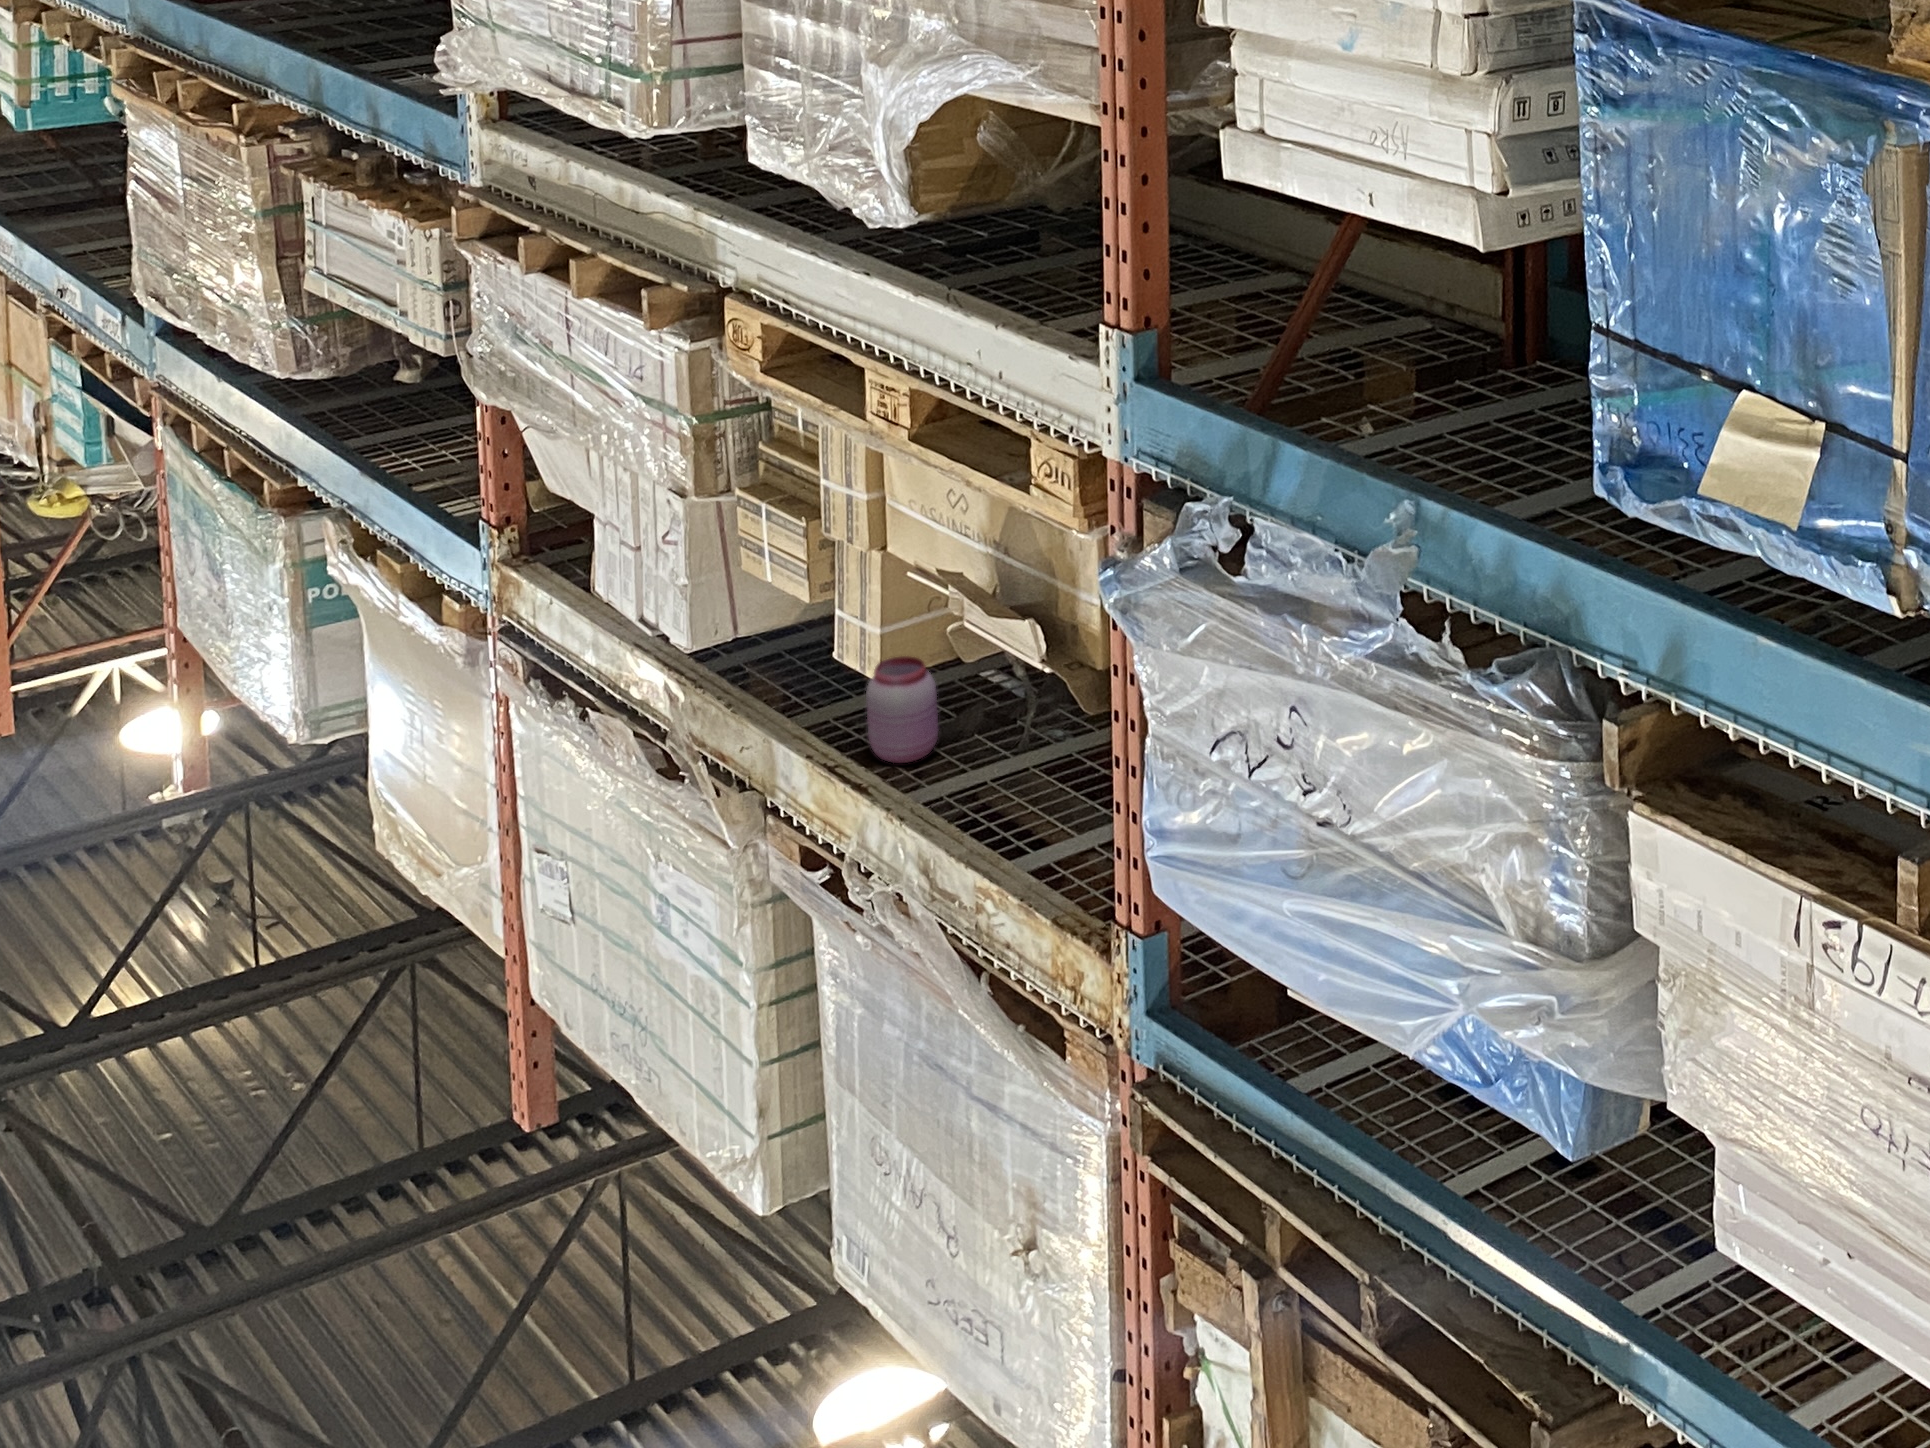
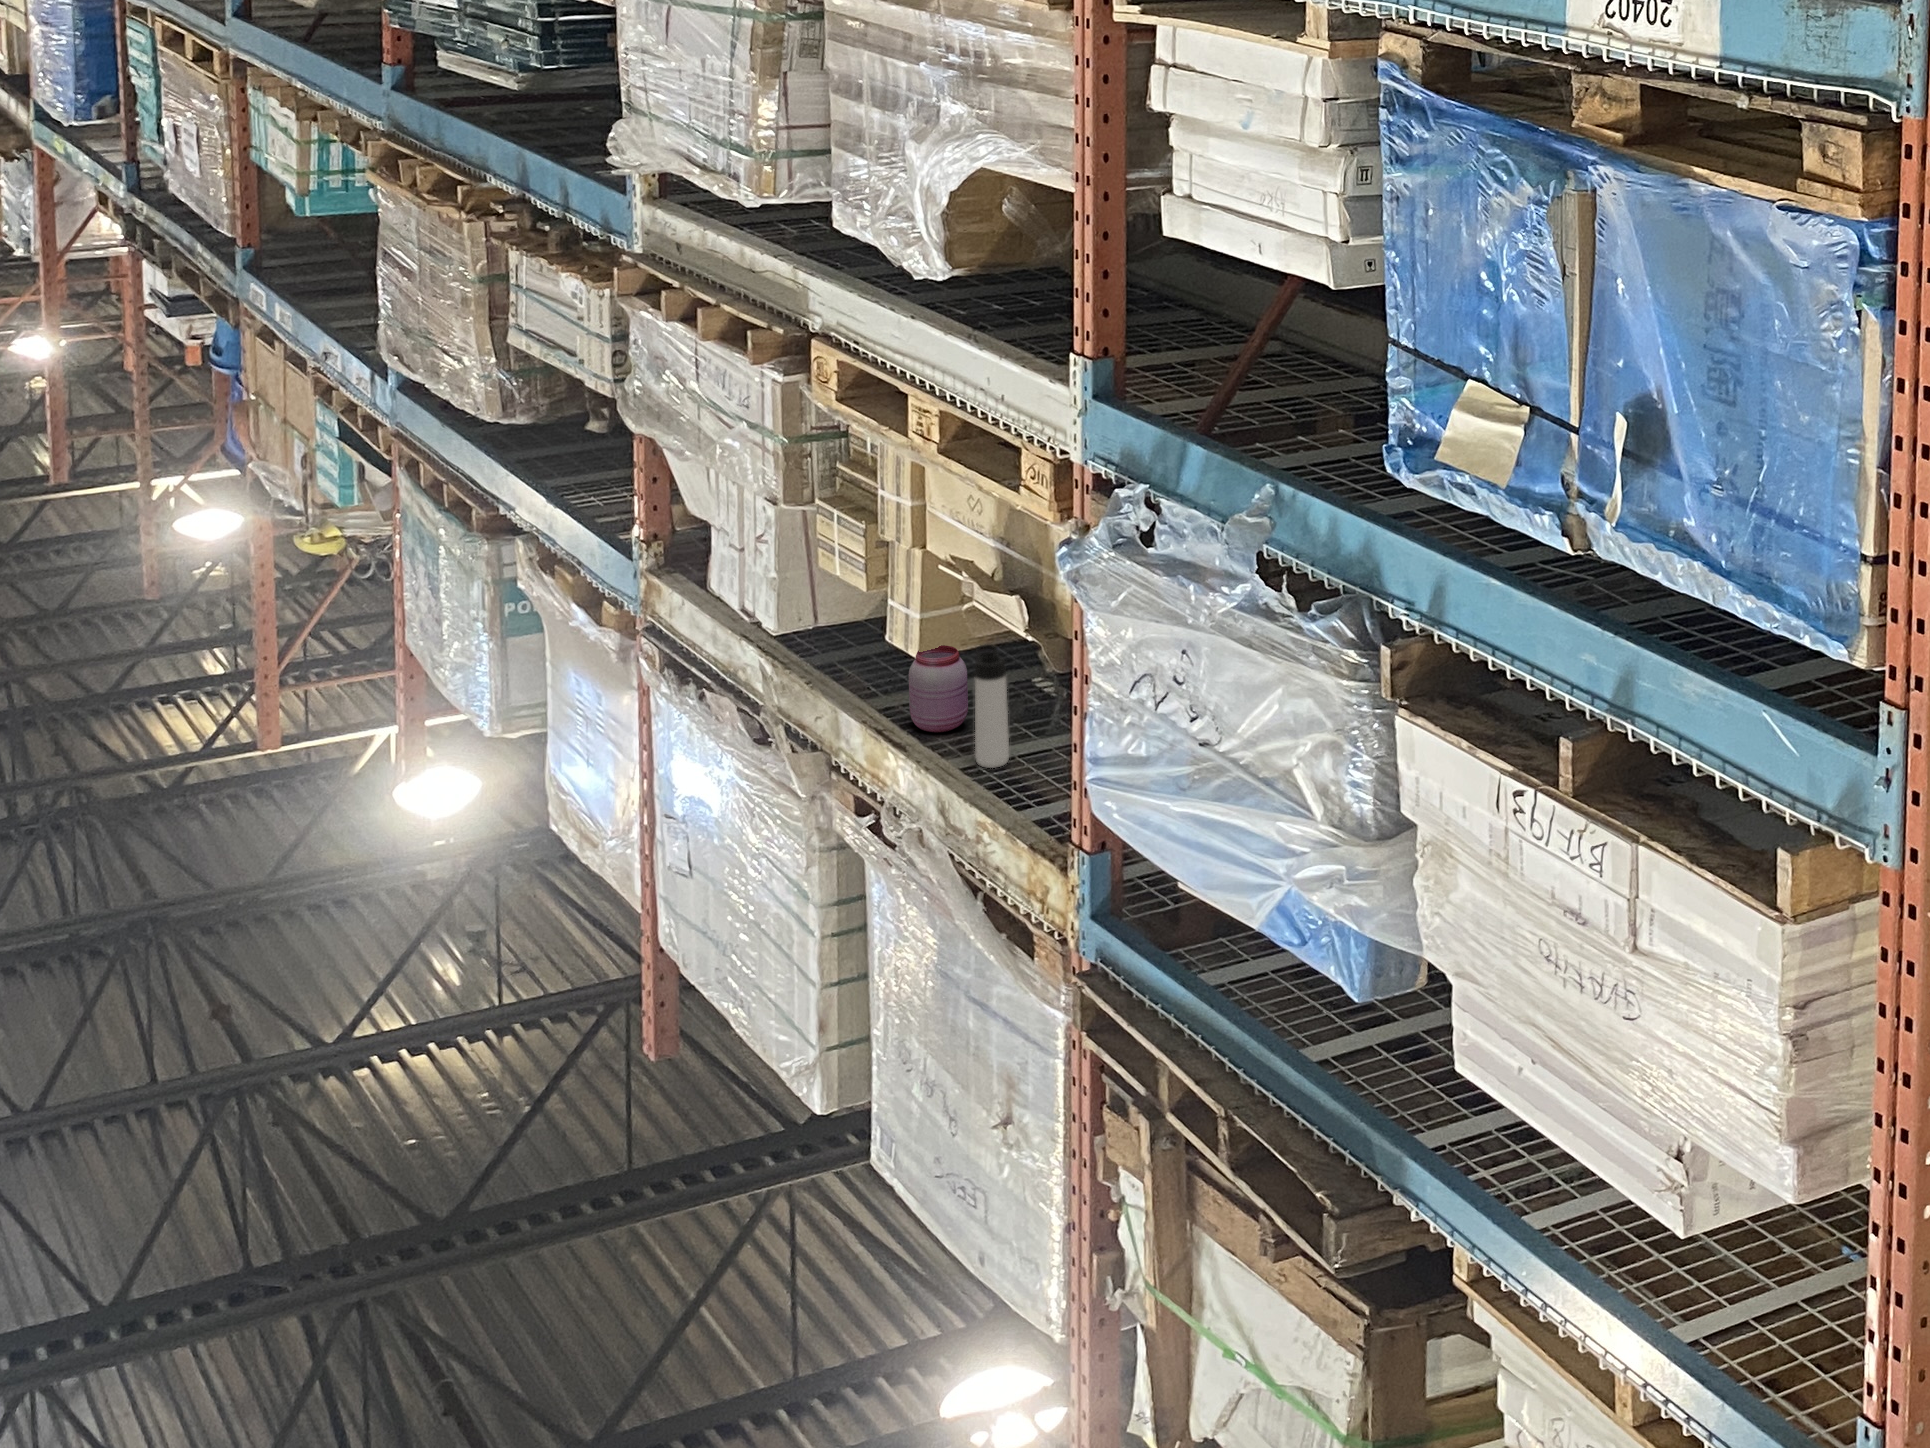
thermos bottle: none [956,659,1002,810] -> present [975,644,1009,768]

